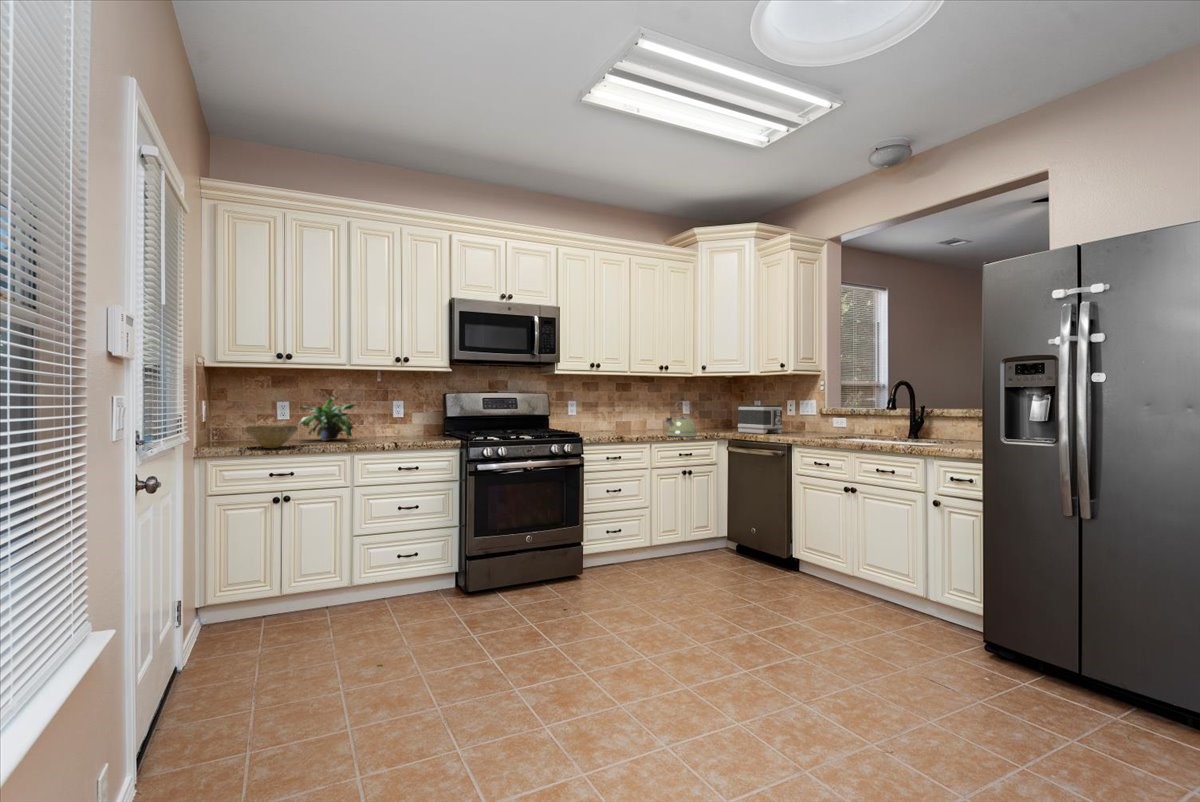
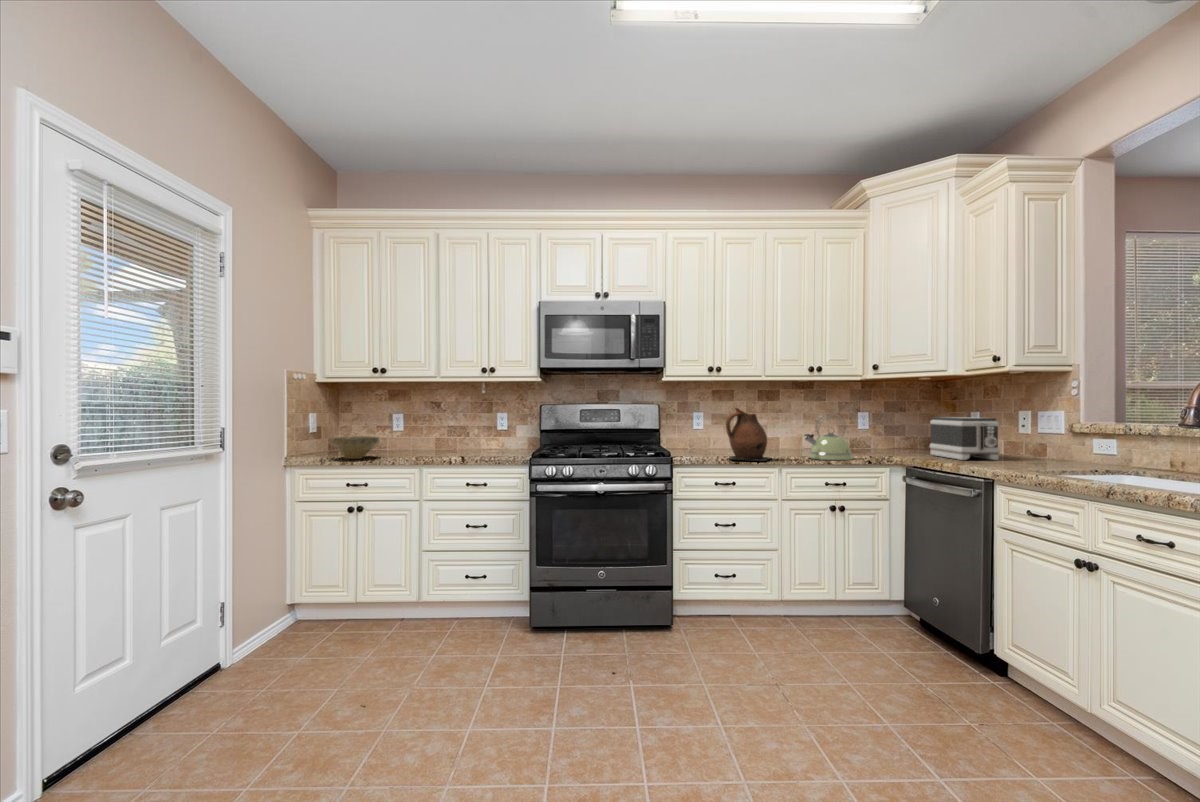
potted plant: present [299,397,356,441] -> none [399,410,457,452]
ceramic pitcher: none [613,397,647,439] -> present [726,408,771,461]

